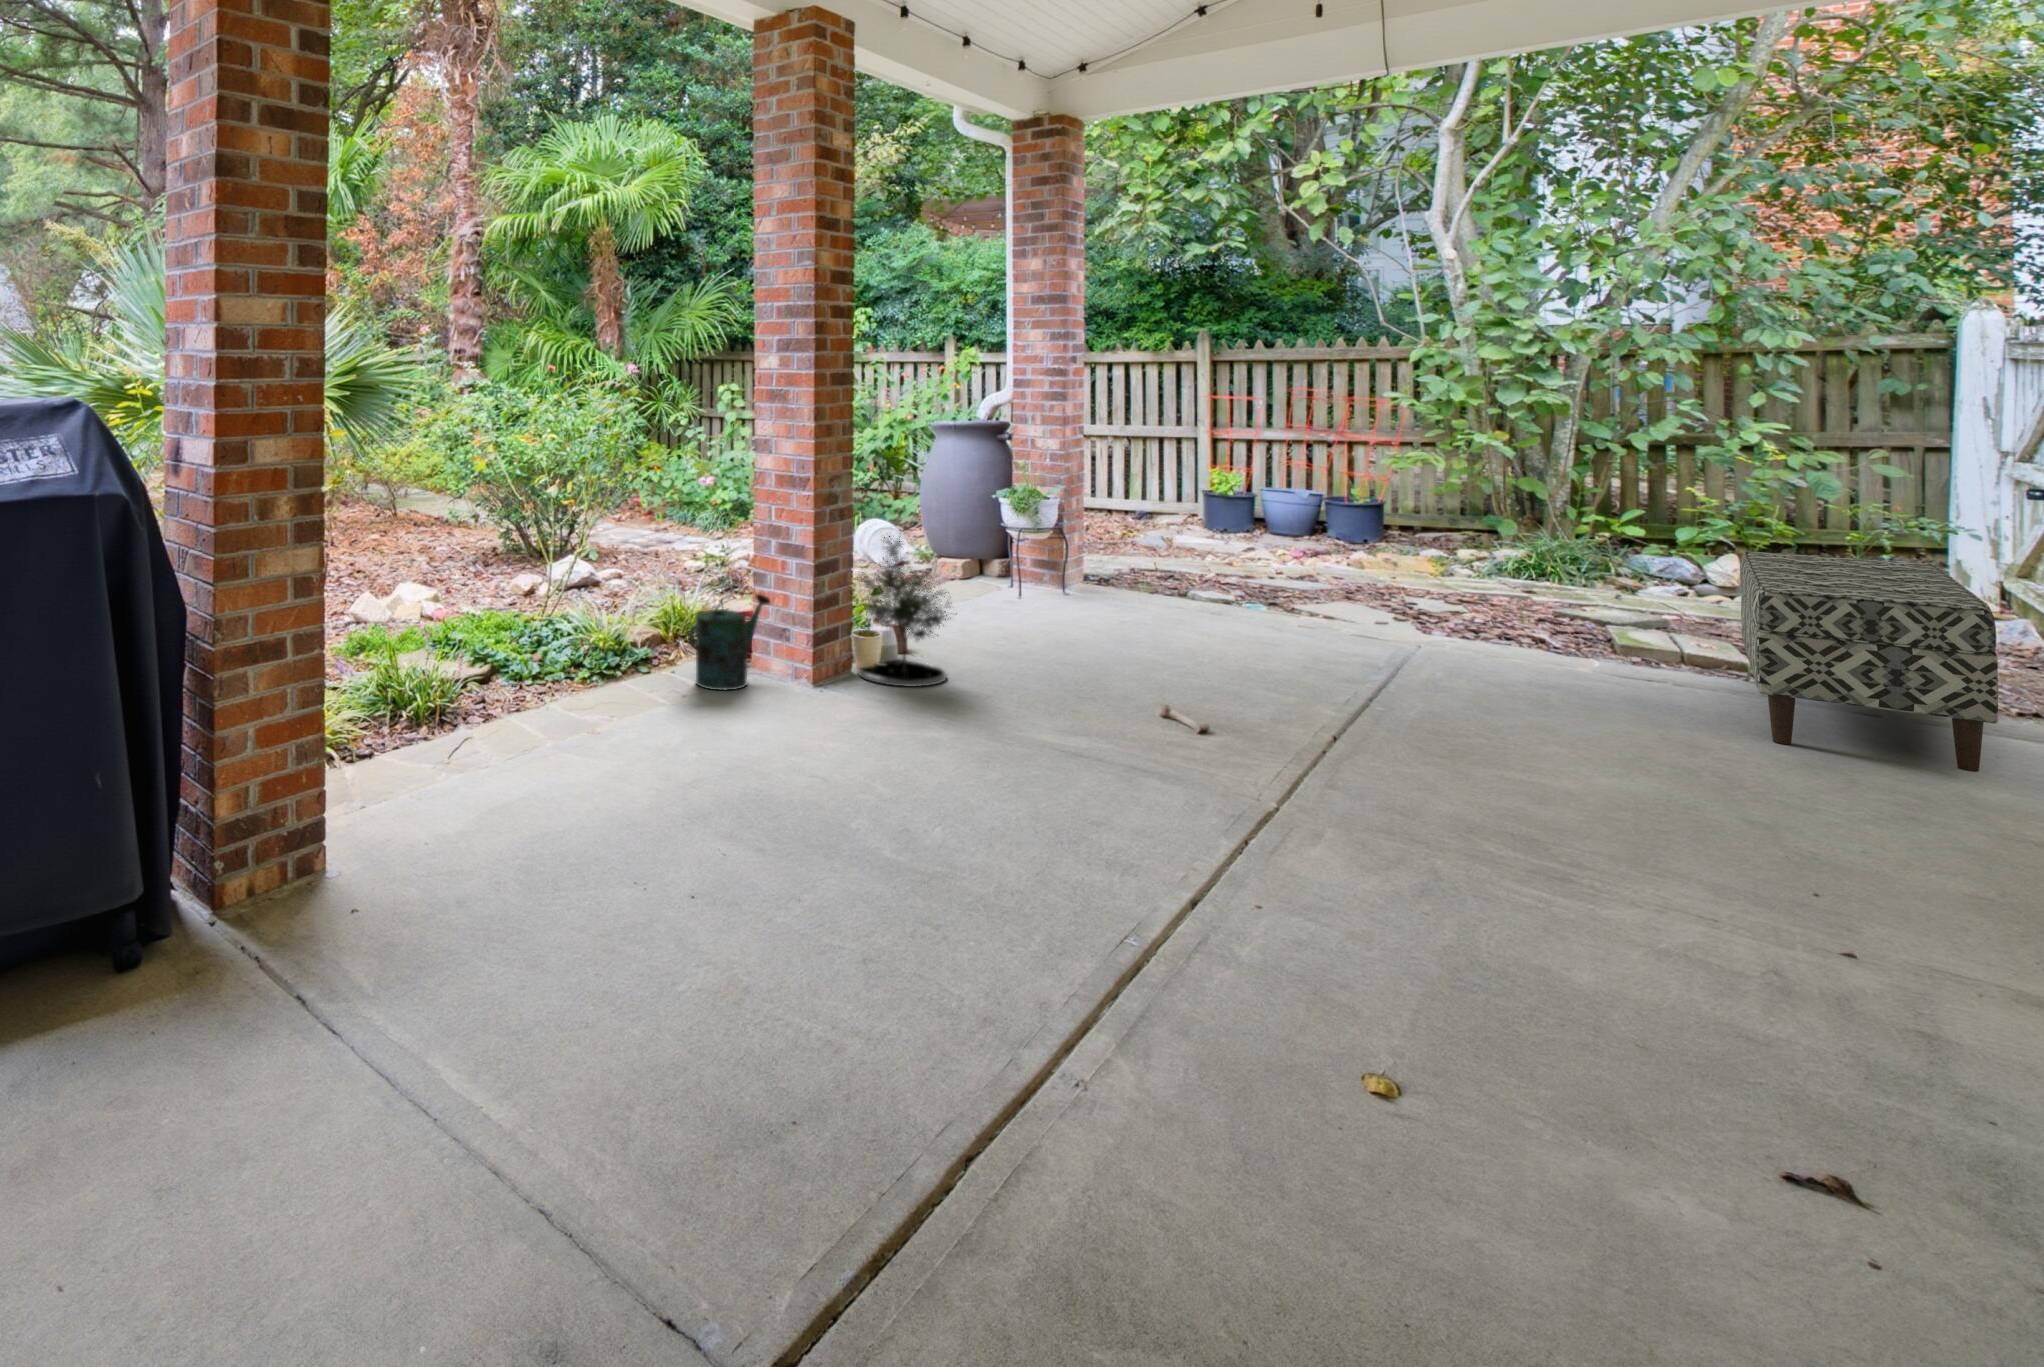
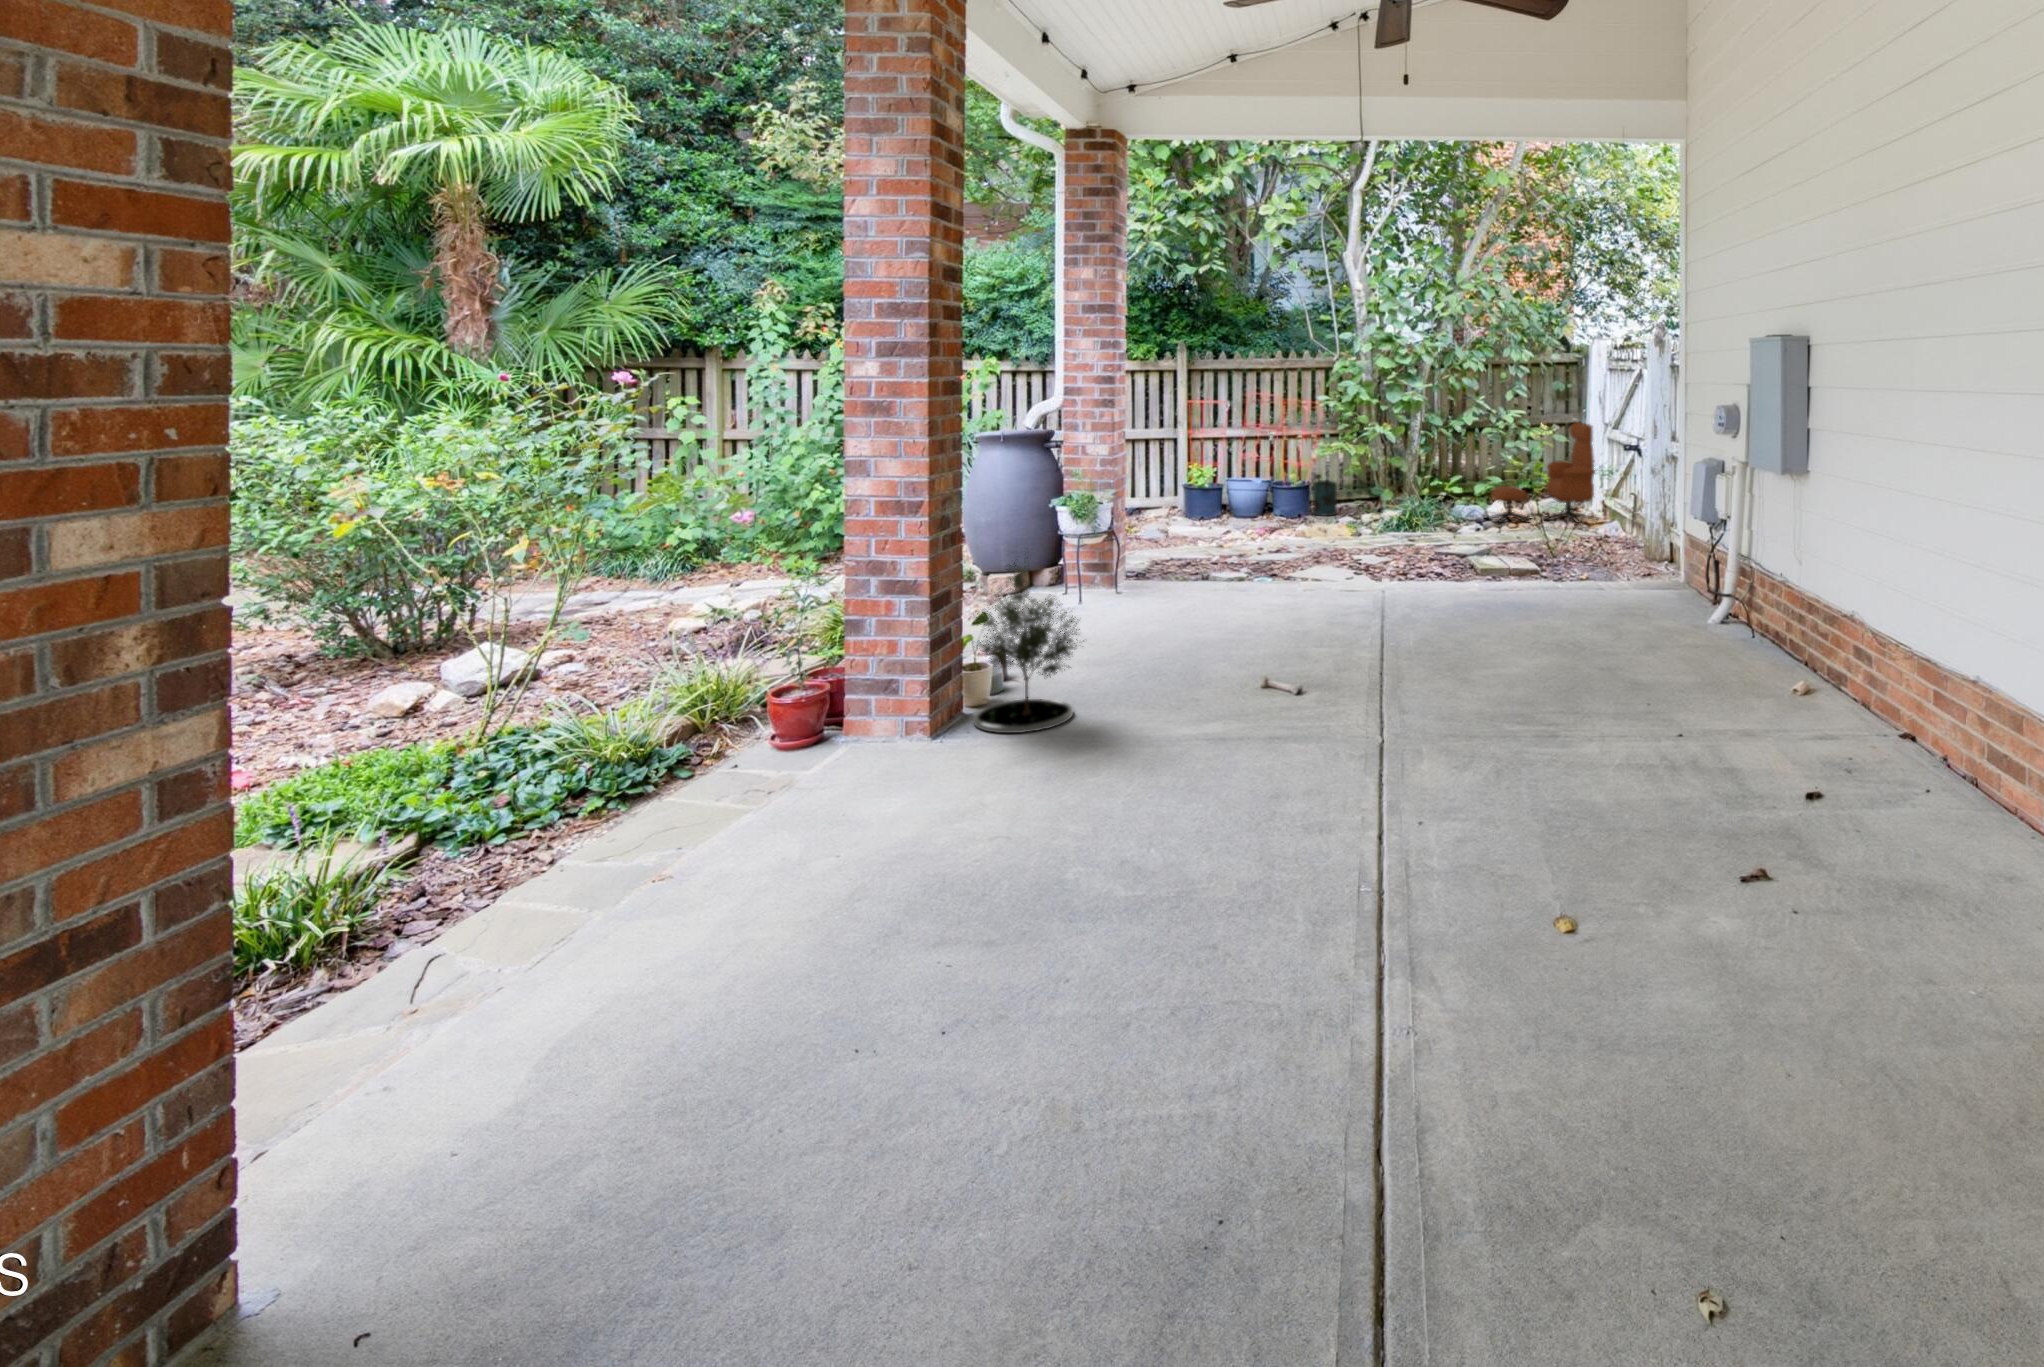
lounge chair: none [1654,437,1890,585] -> present [1487,422,1596,523]
bench: present [1740,551,1998,772] -> none [1593,507,1750,645]
watering can: present [688,594,770,690] -> present [1313,474,1337,516]

